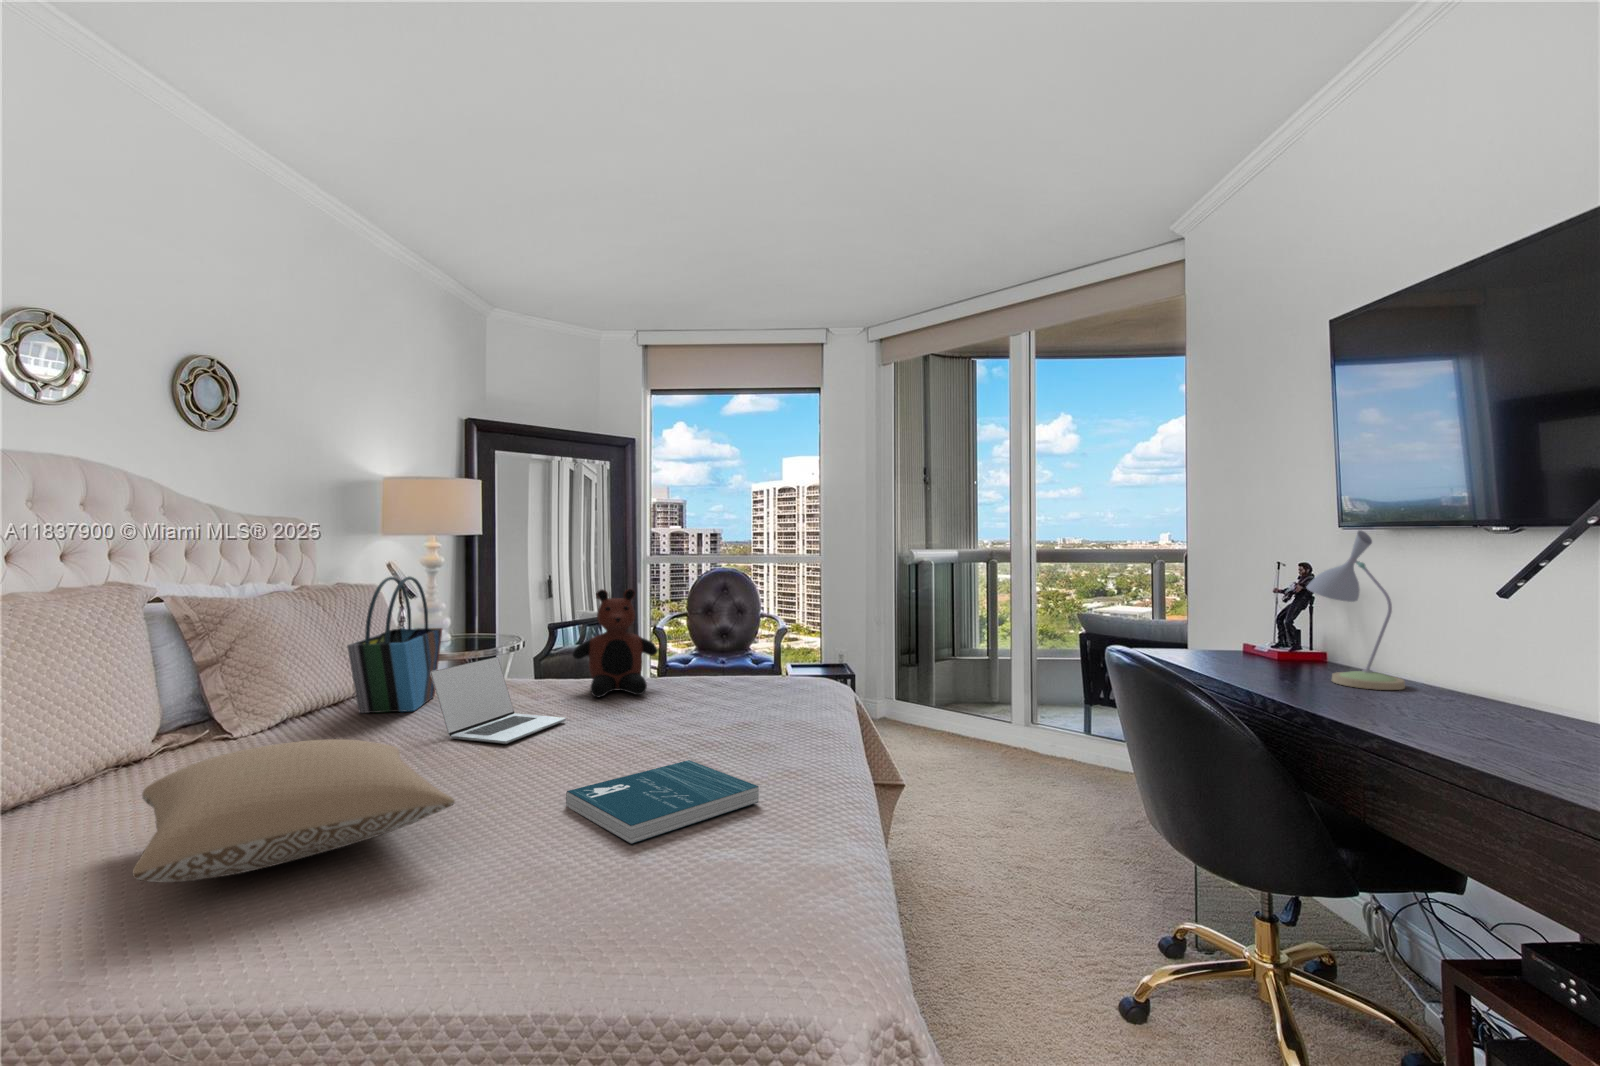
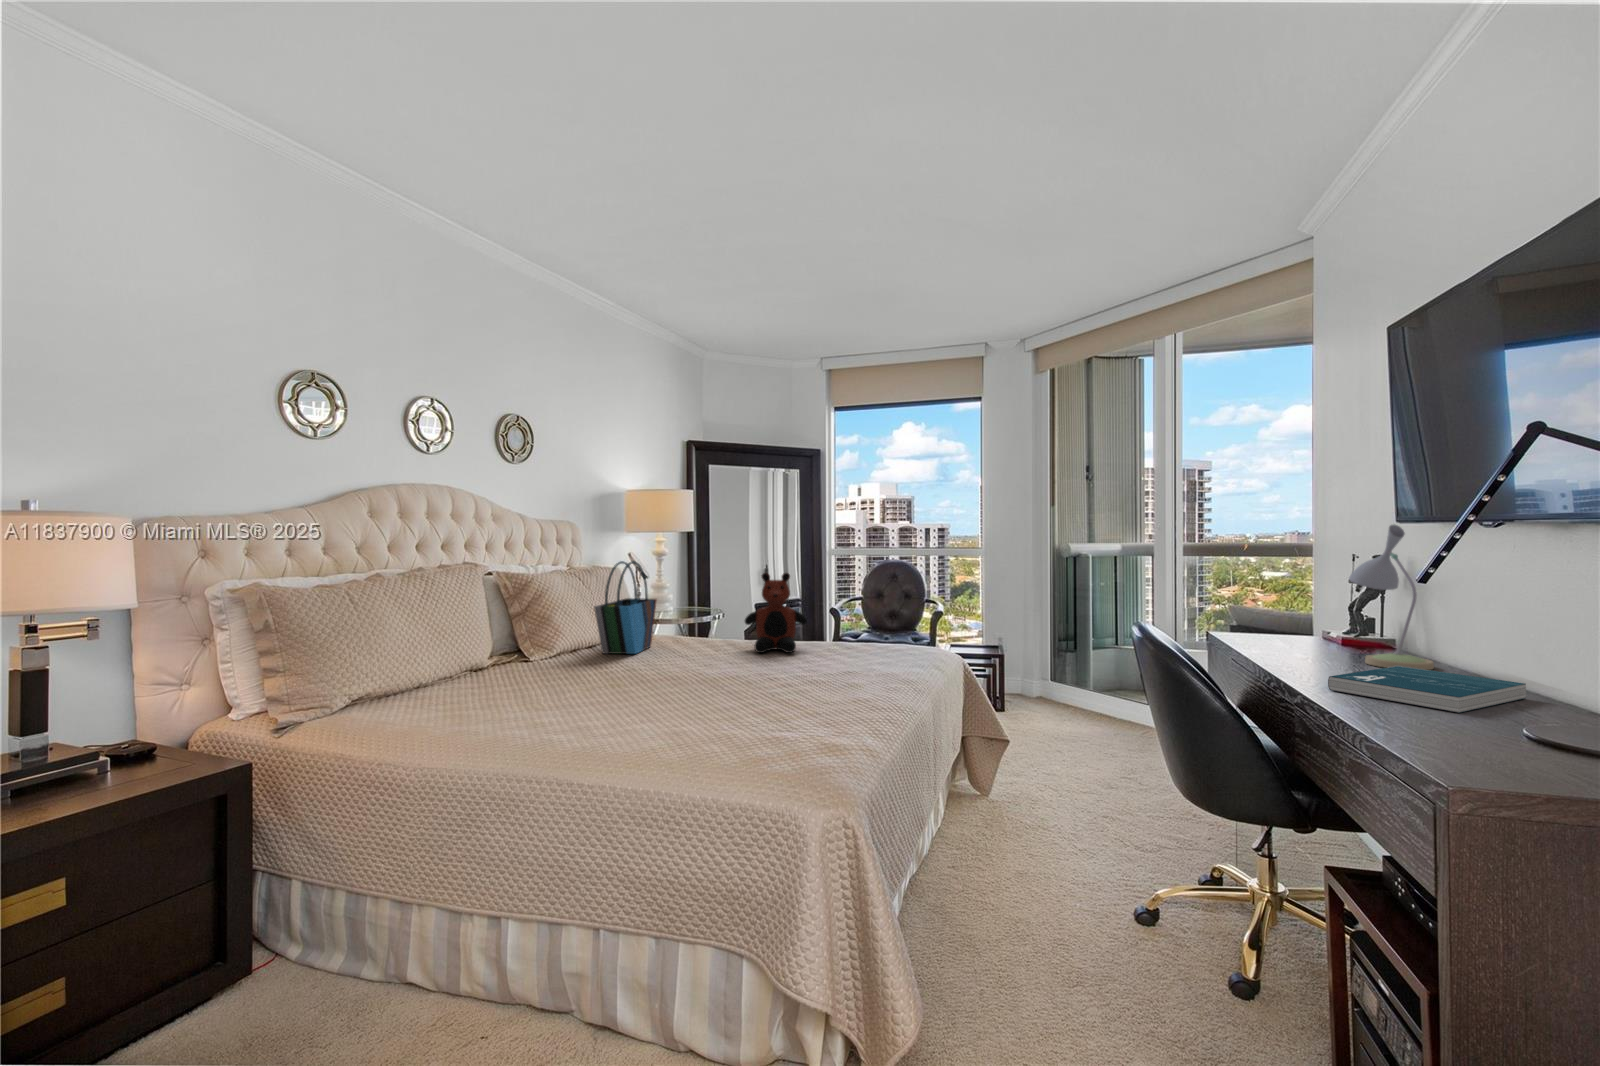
laptop: present [431,657,566,744] -> none [642,618,731,675]
pillow: present [133,739,455,882] -> none [482,655,637,719]
book: present [566,760,759,844] -> present [1328,666,1526,713]

